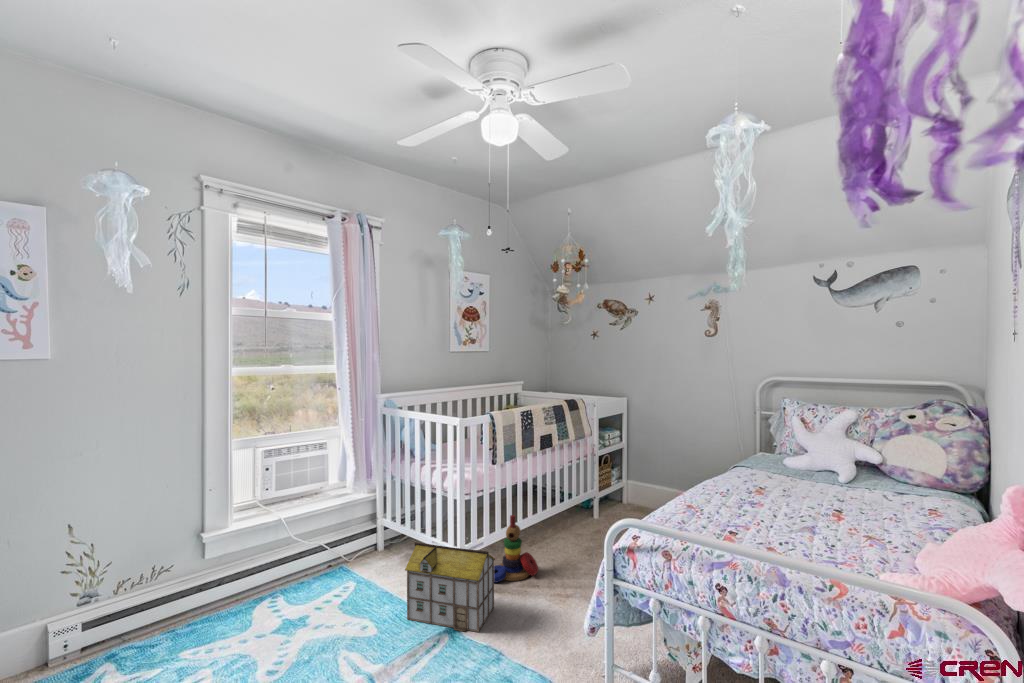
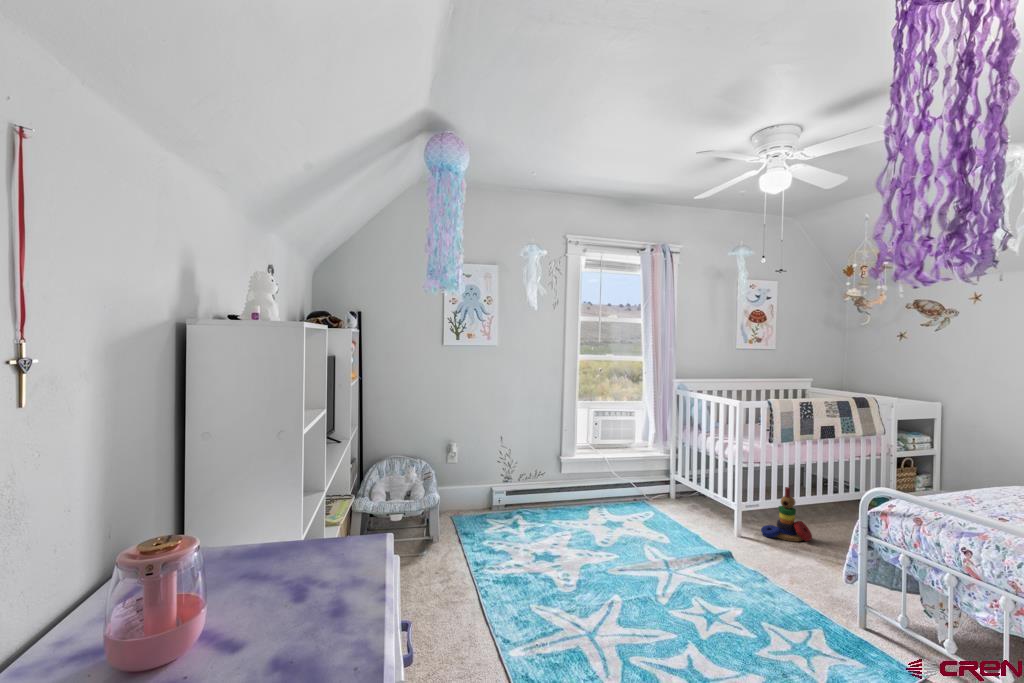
toy house: present [405,542,495,632] -> none [692,488,767,562]

